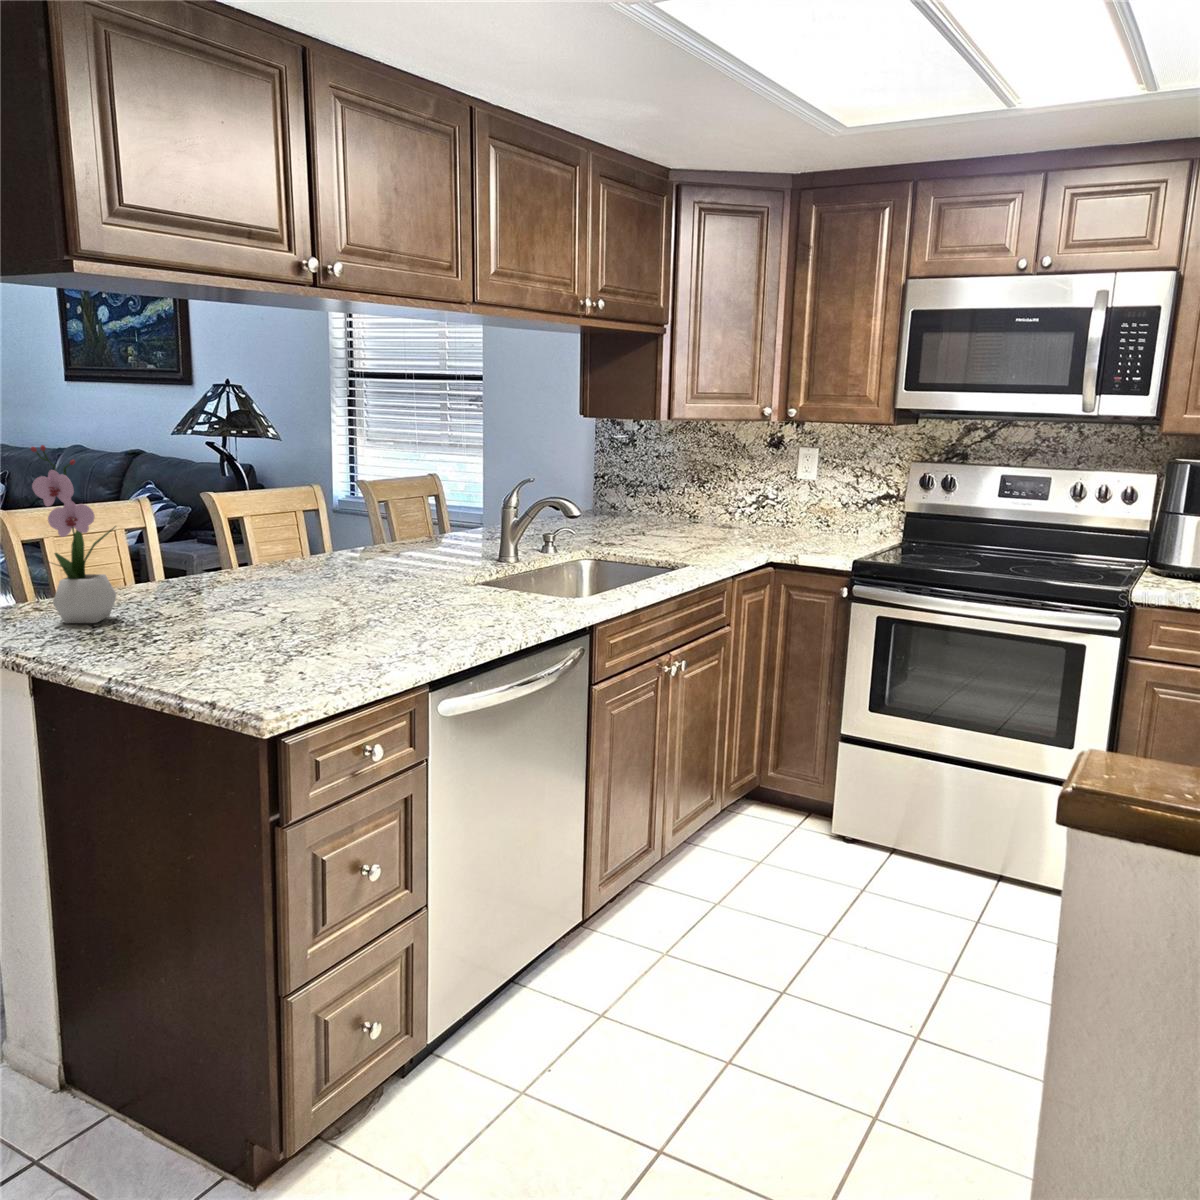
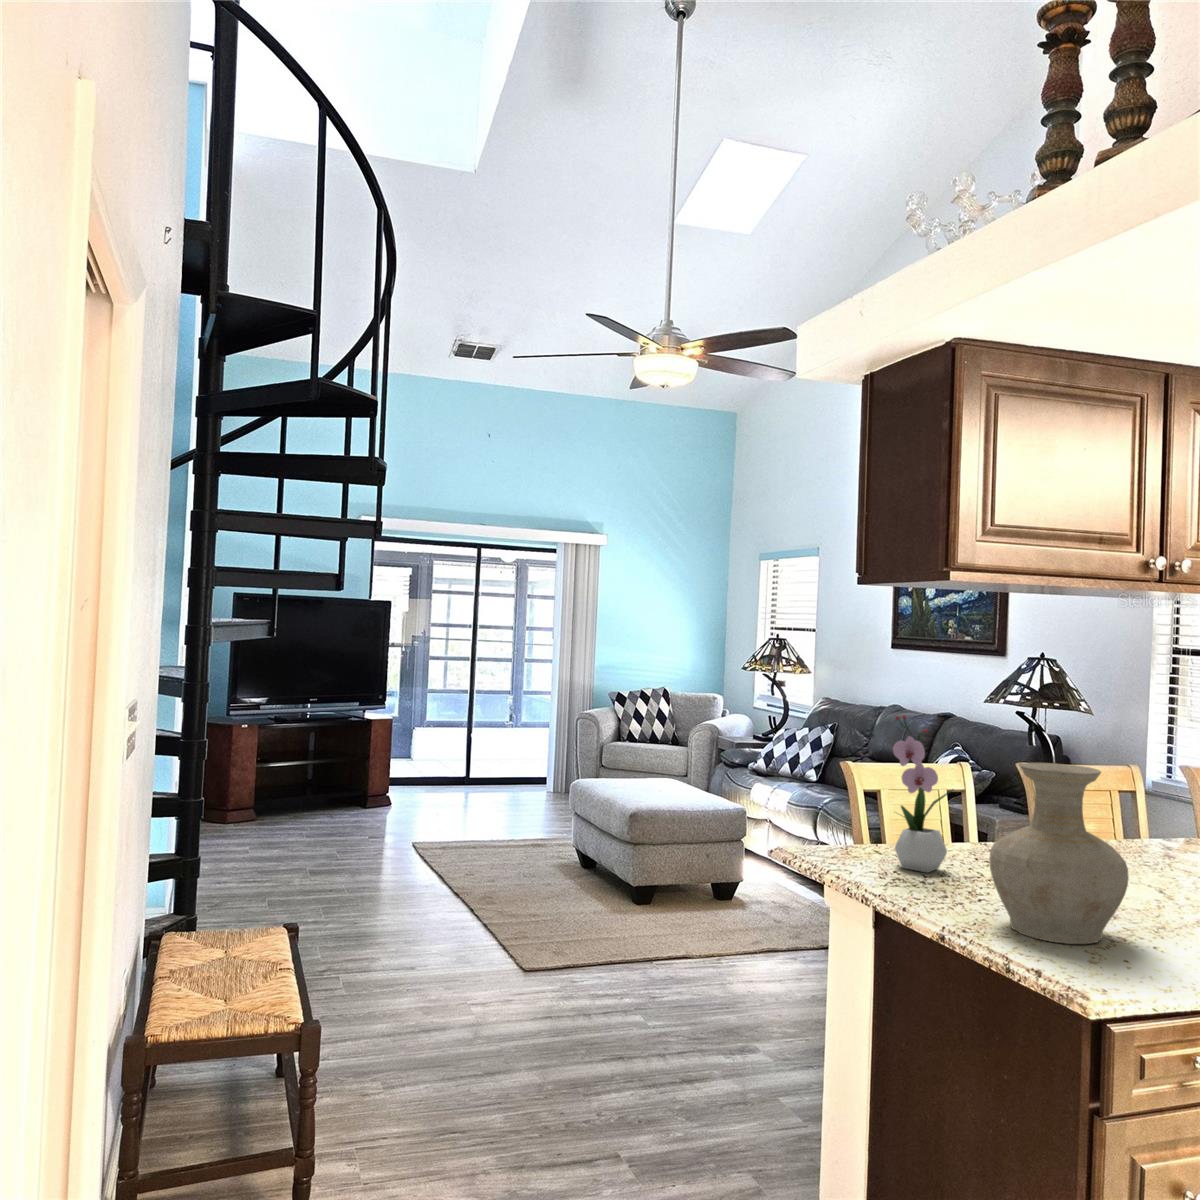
vase: none [154,481,298,669] -> present [989,762,1129,944]

